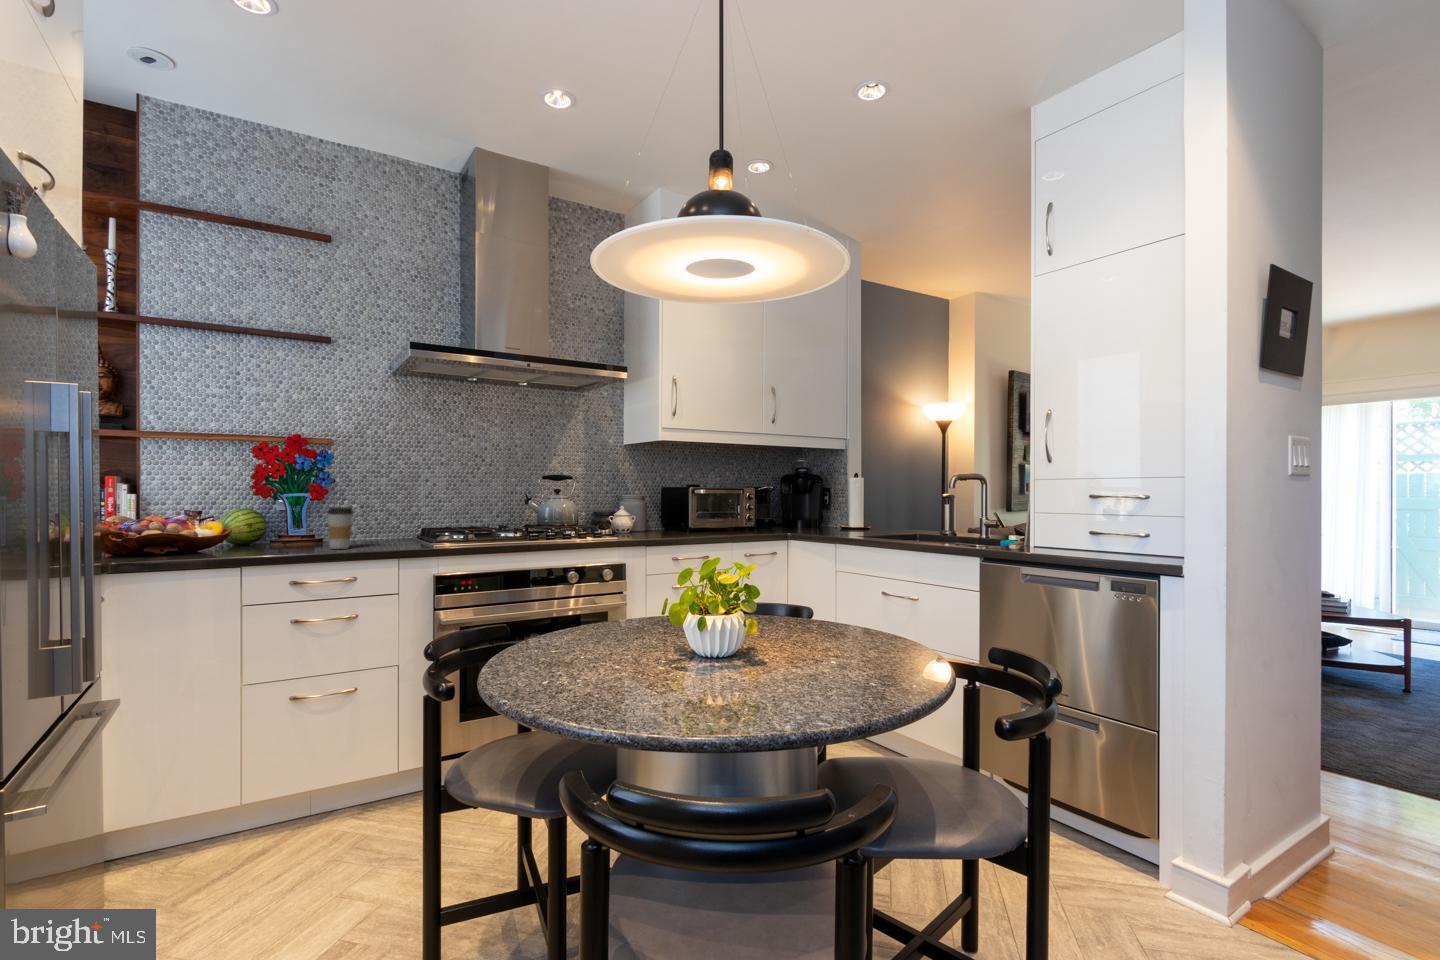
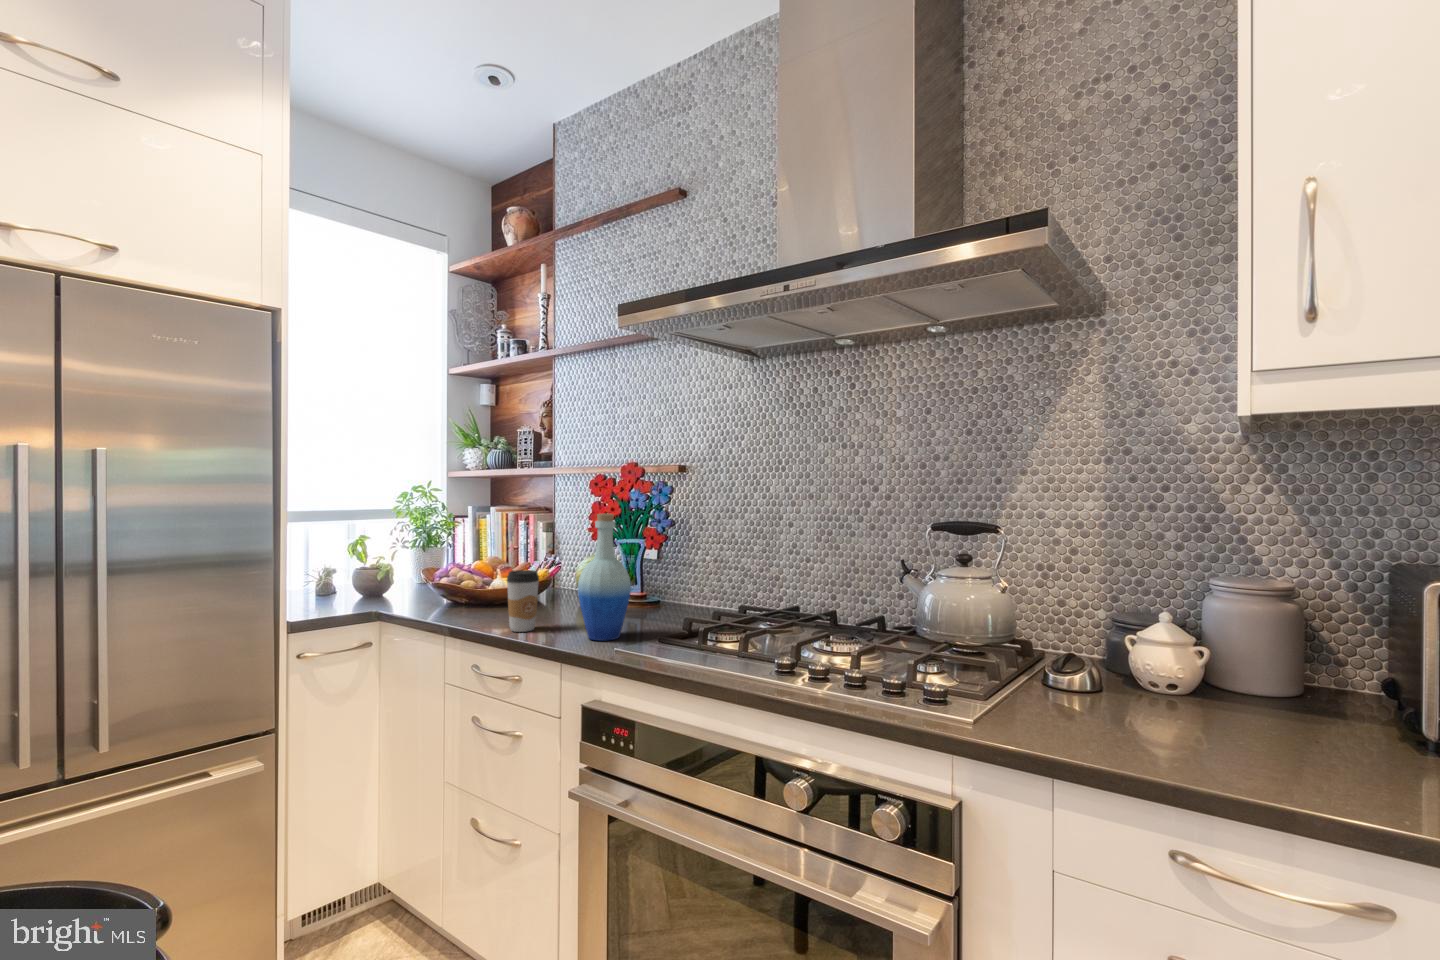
bottle: none [393,467,429,544] -> present [578,514,631,641]

